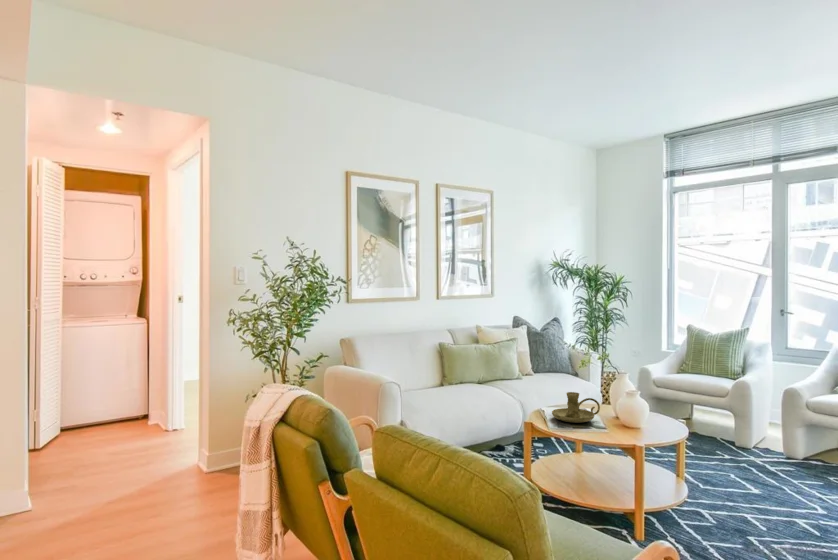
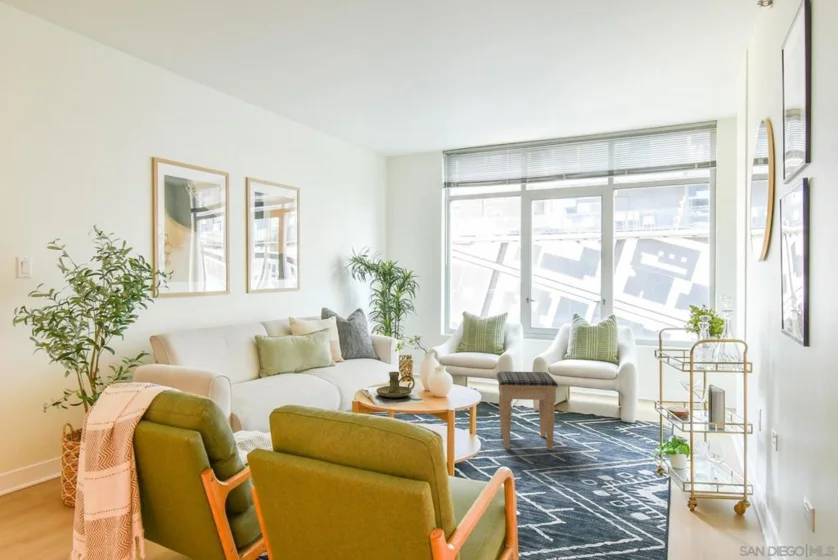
footstool: none [719,403,809,516] -> present [497,371,558,450]

